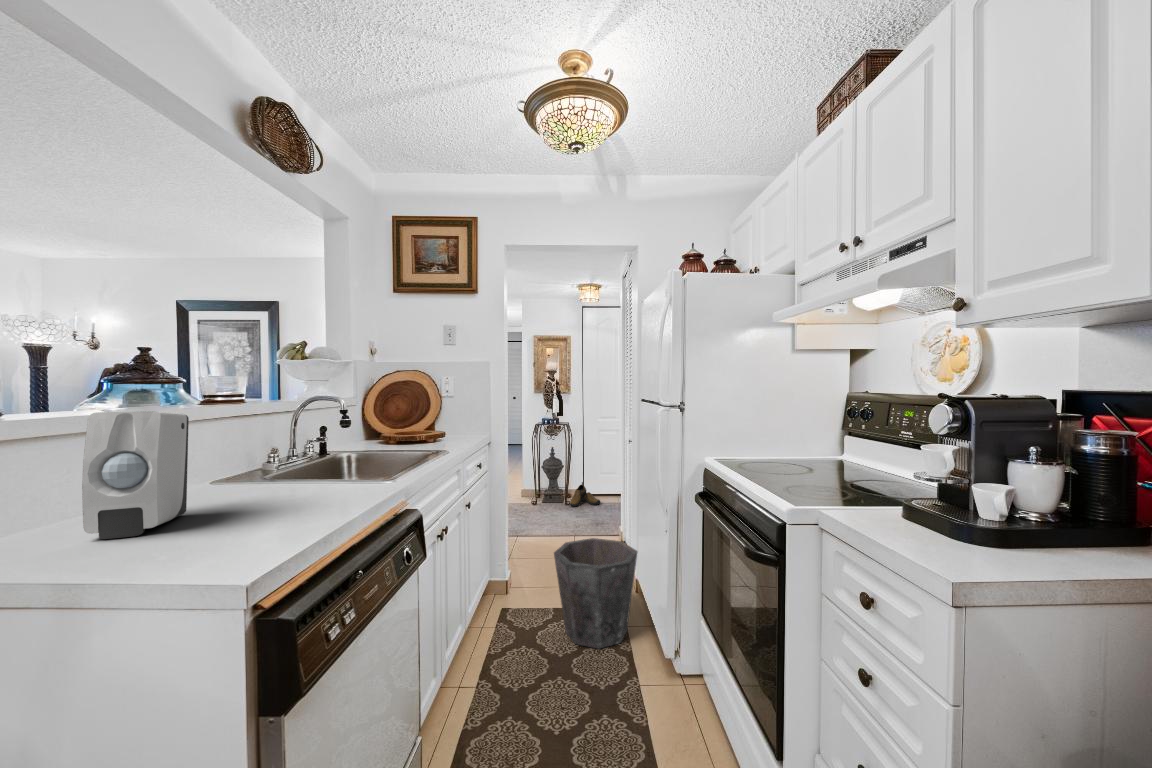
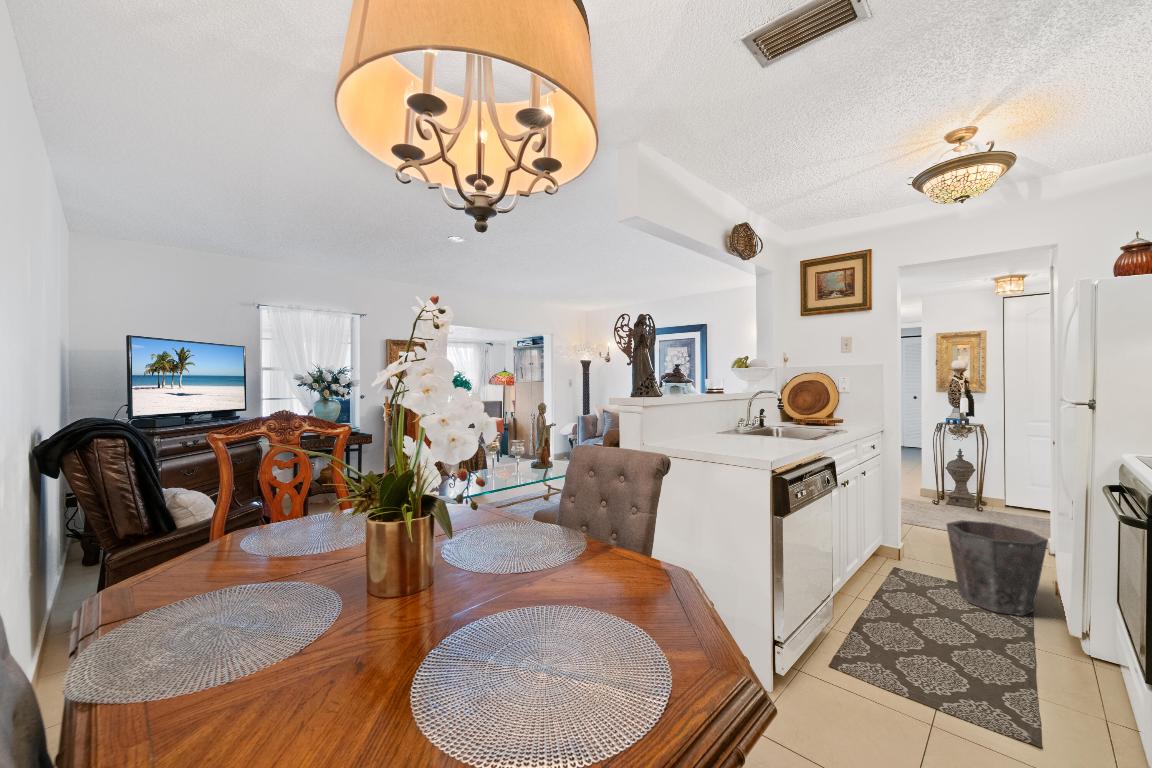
soap dispenser: present [82,411,189,539] -> none [690,393,718,444]
shoe: present [570,482,600,506] -> none [983,487,1027,514]

